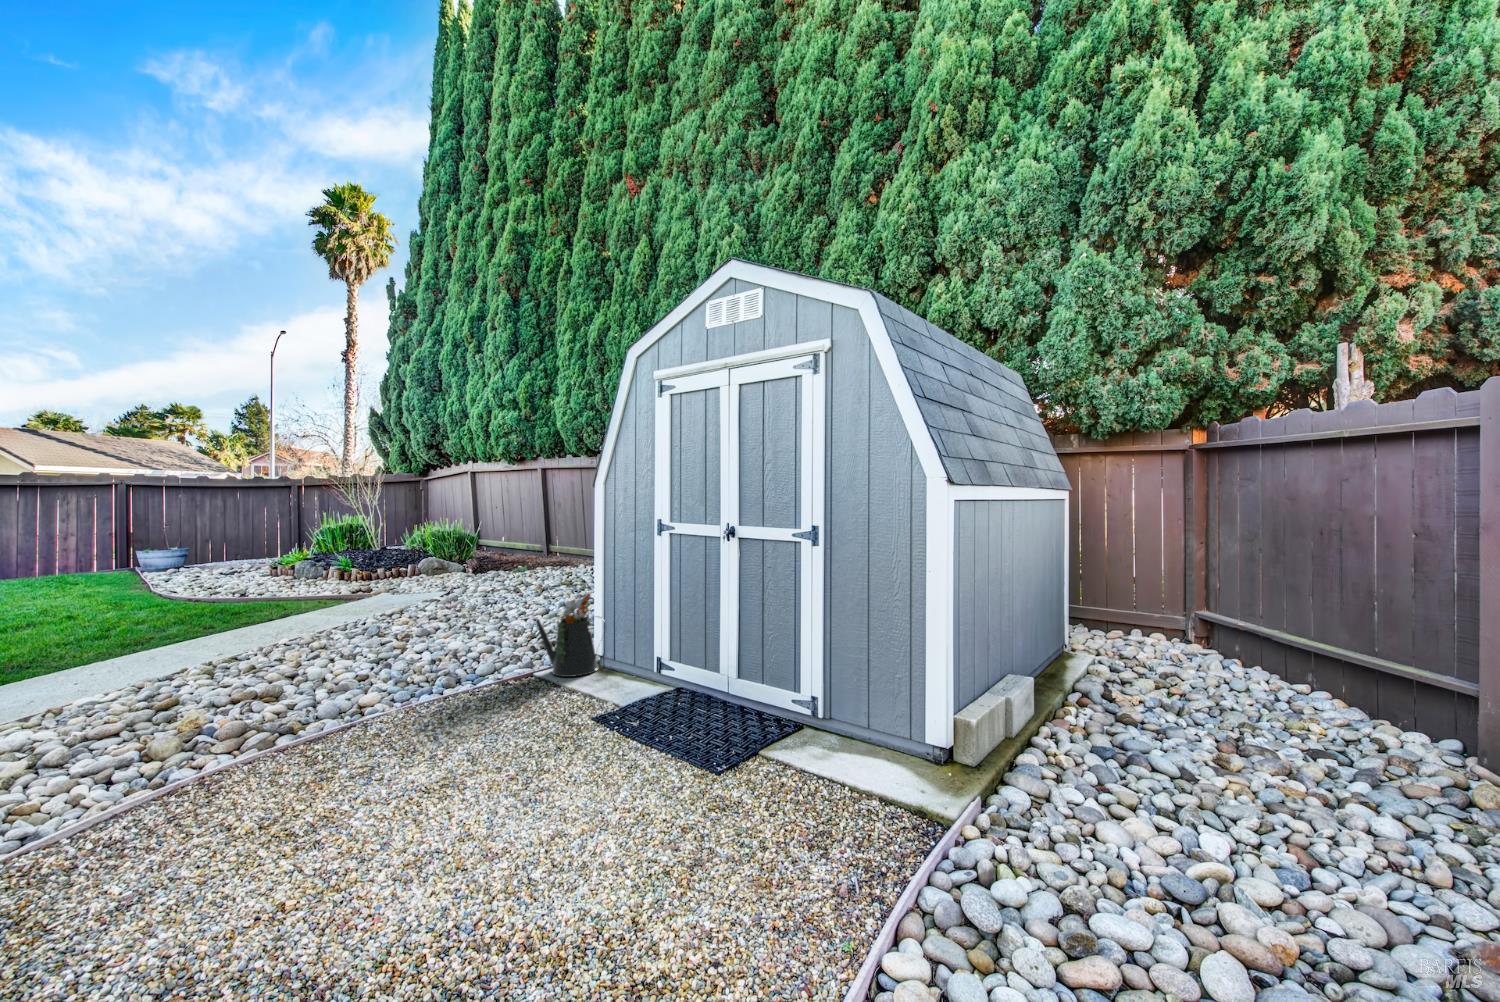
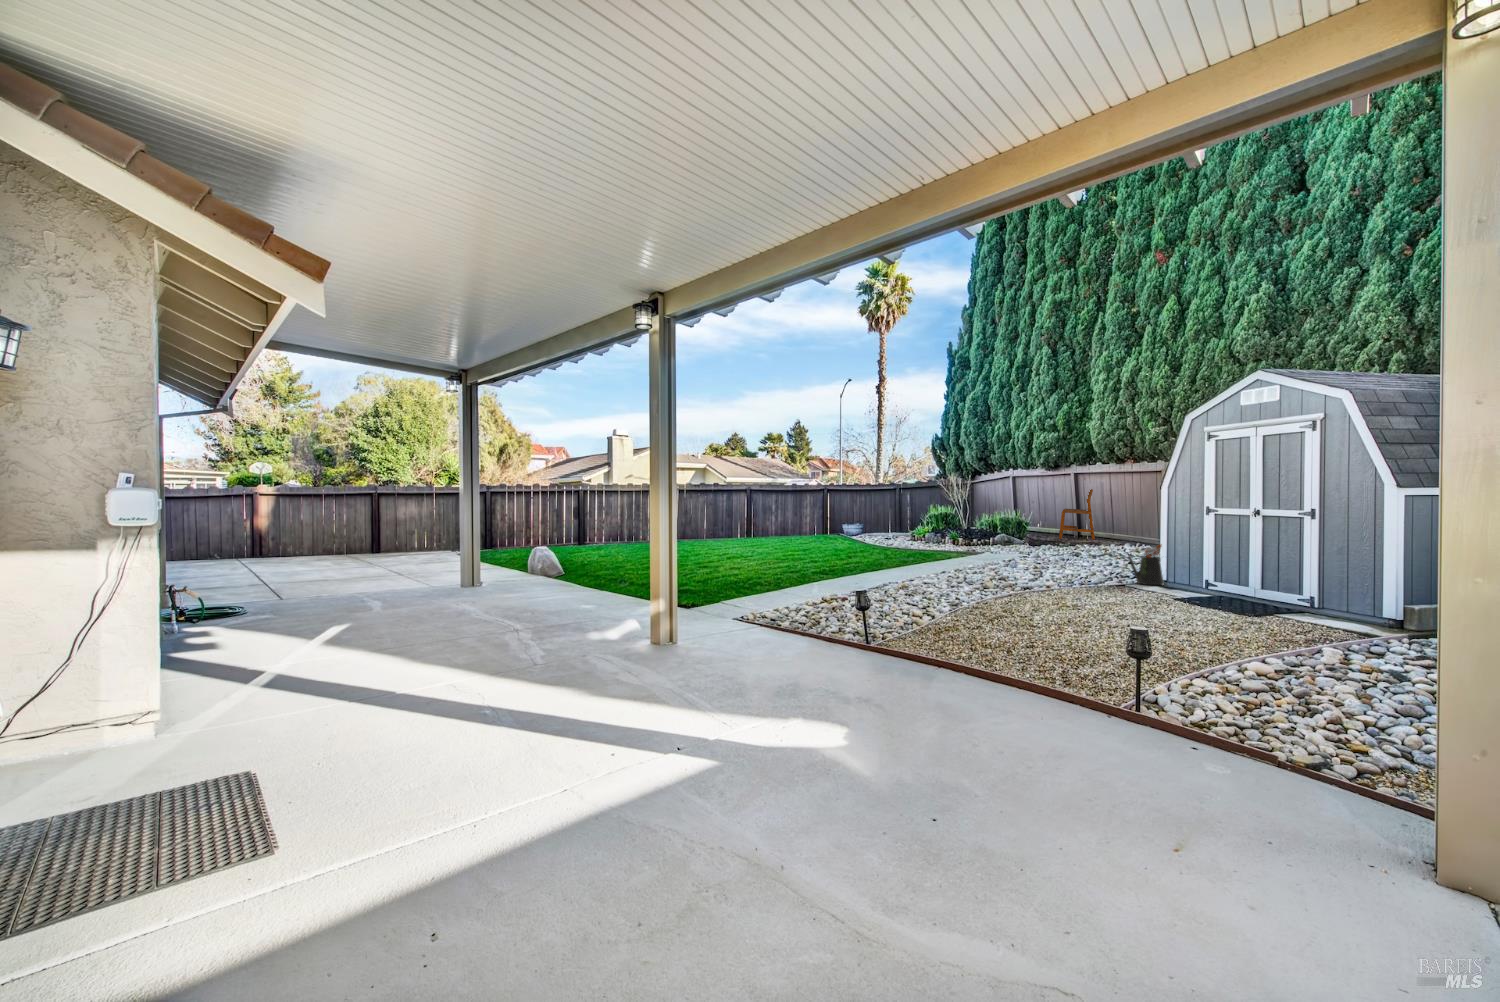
bench: none [517,486,570,560] -> present [1059,489,1095,540]

